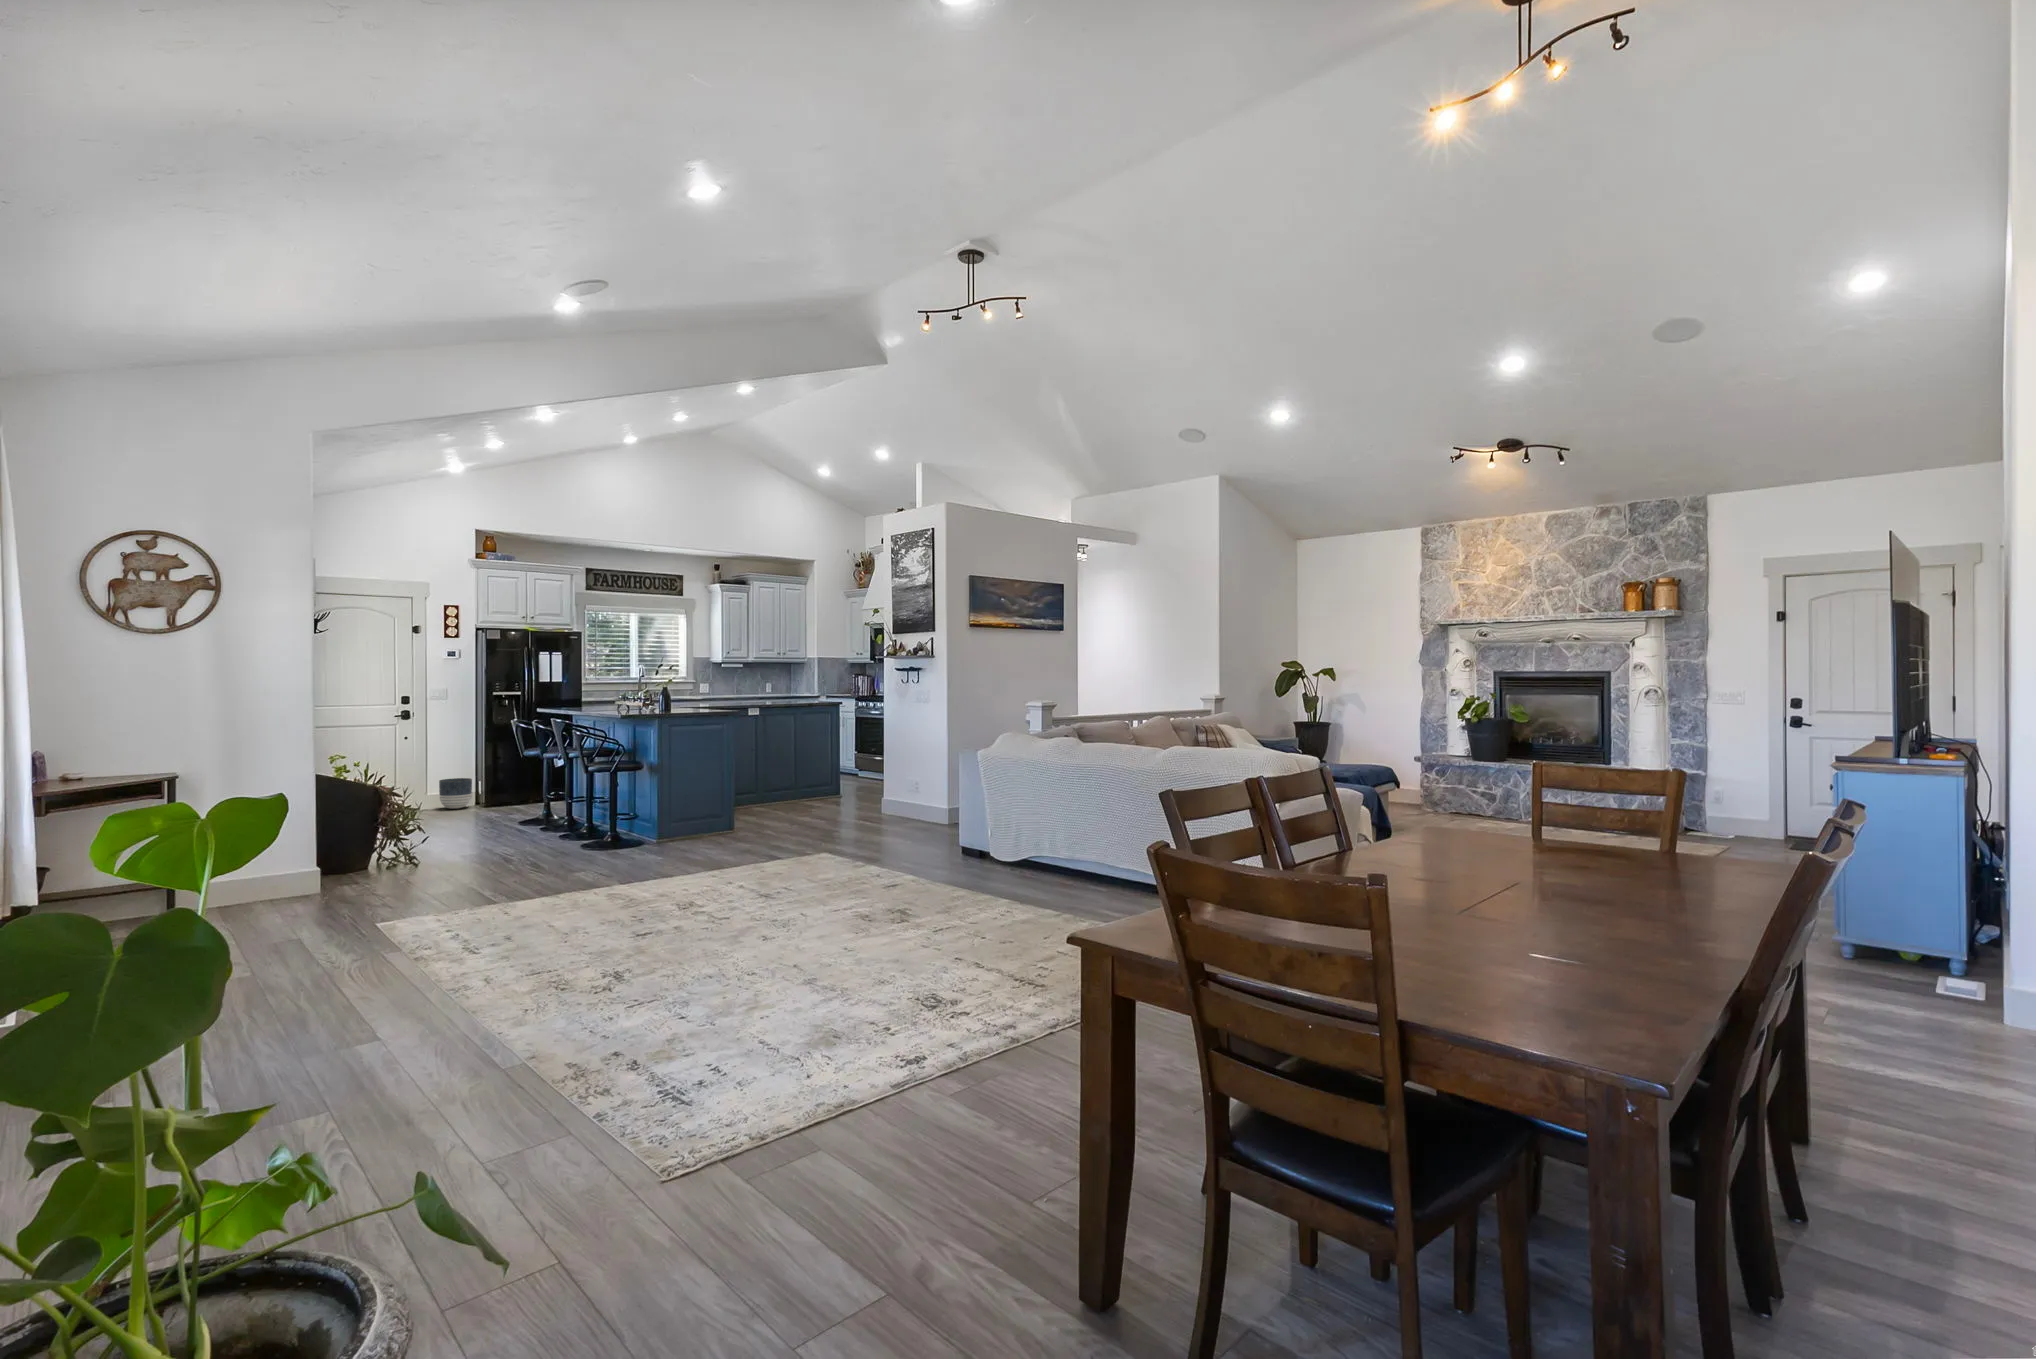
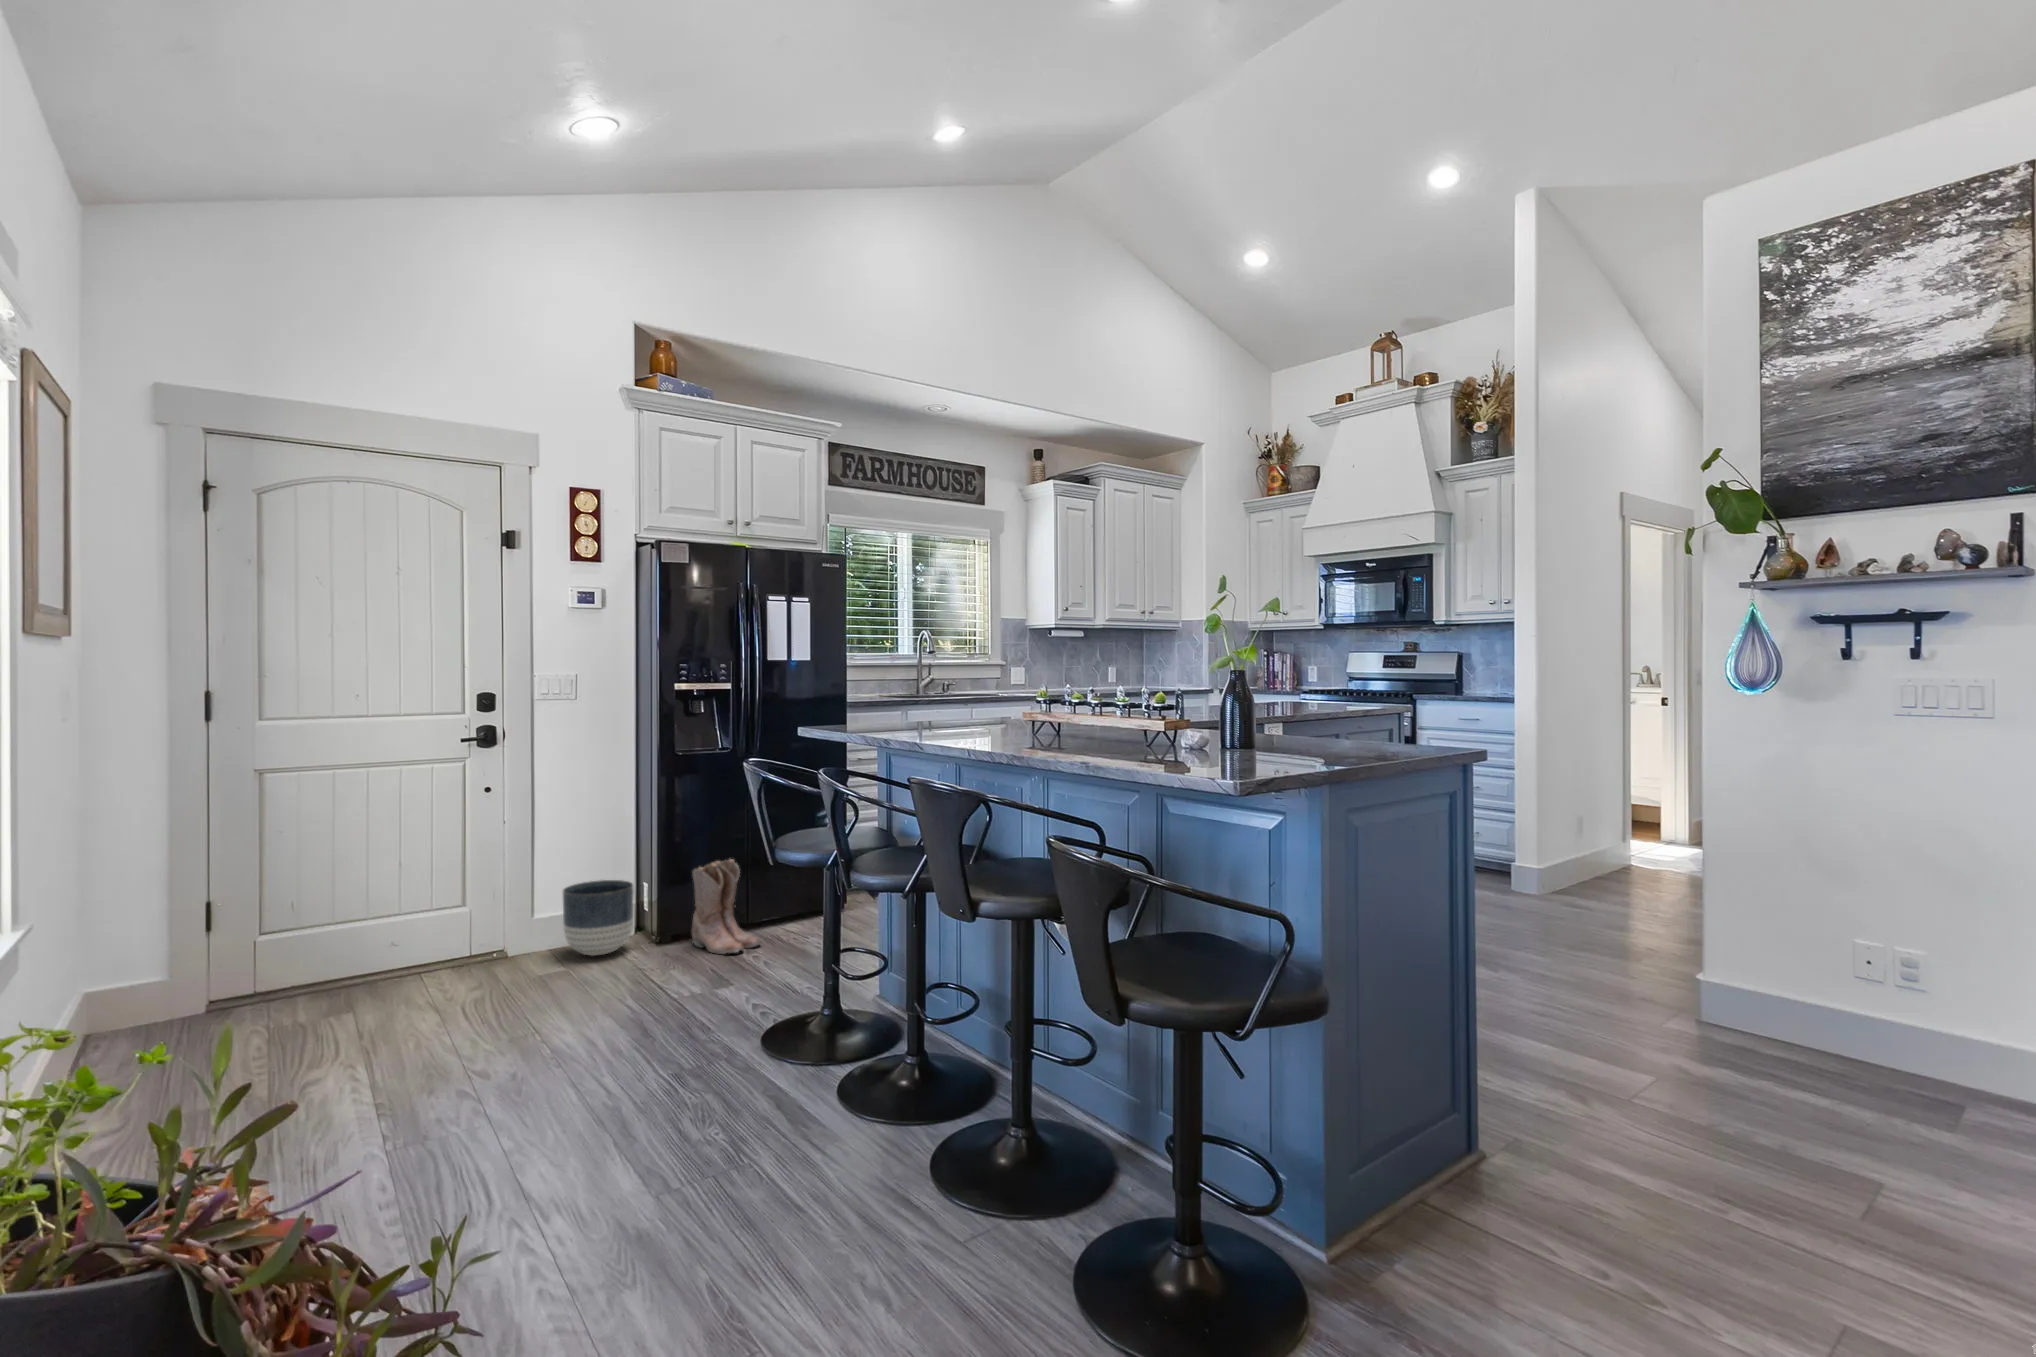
boots: none [499,769,531,808] -> present [692,859,760,954]

